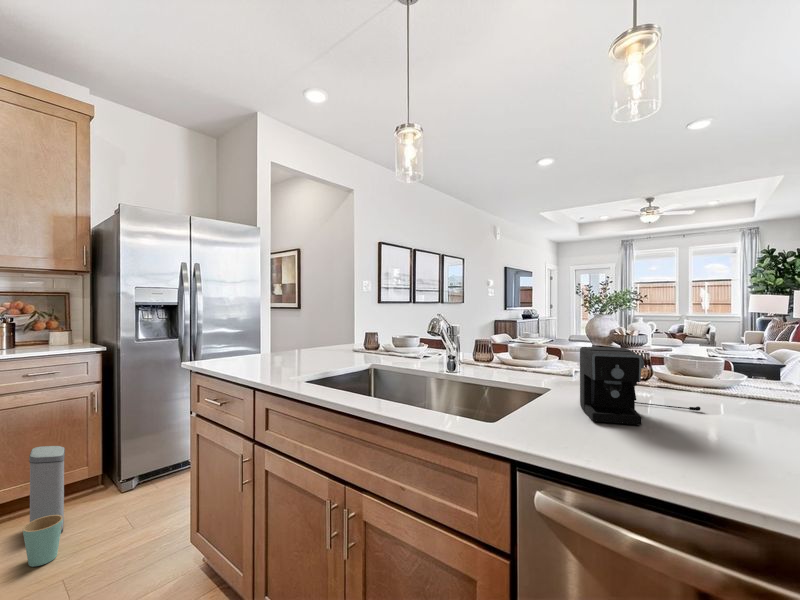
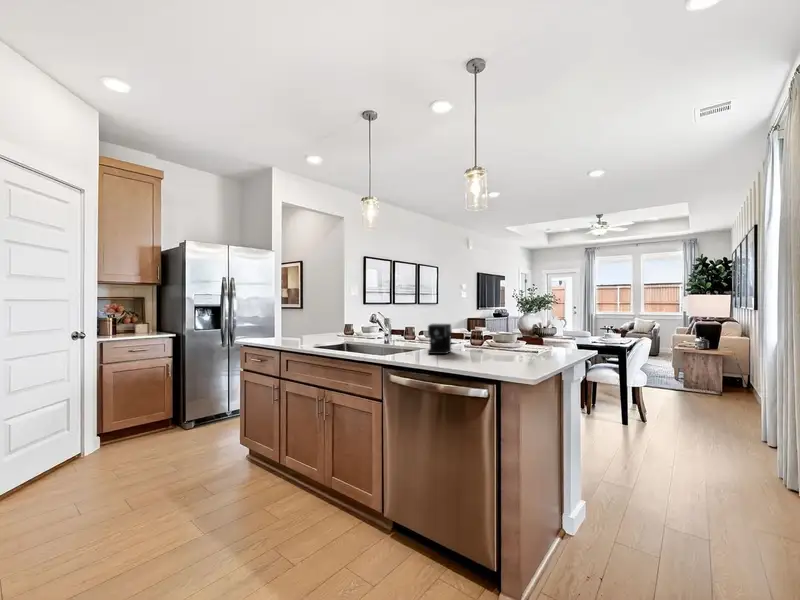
trash can: present [23,446,65,567] -> none [136,395,161,461]

